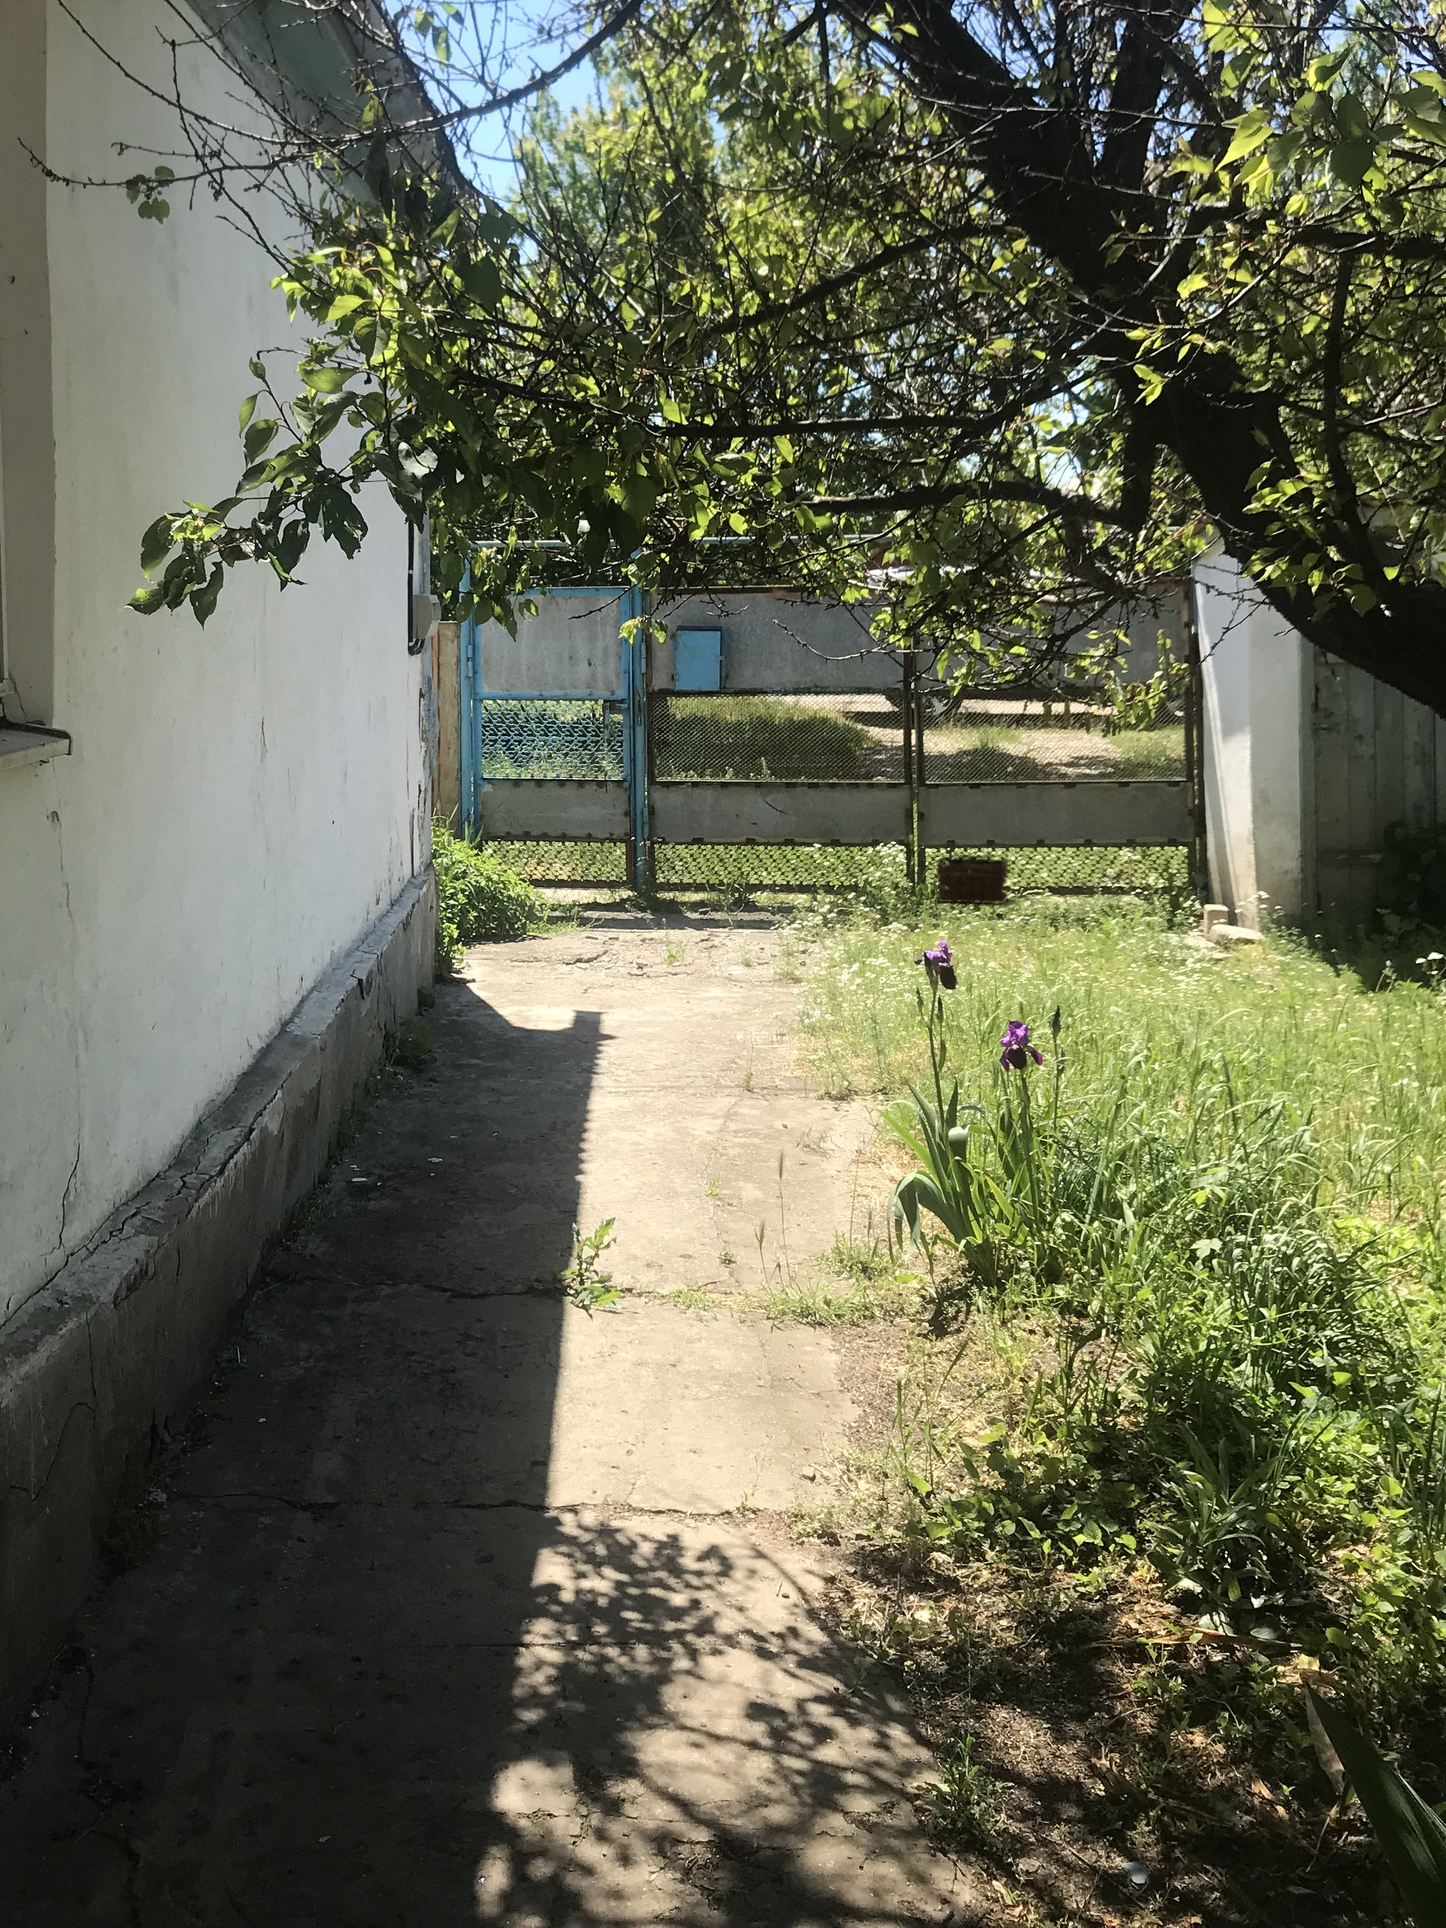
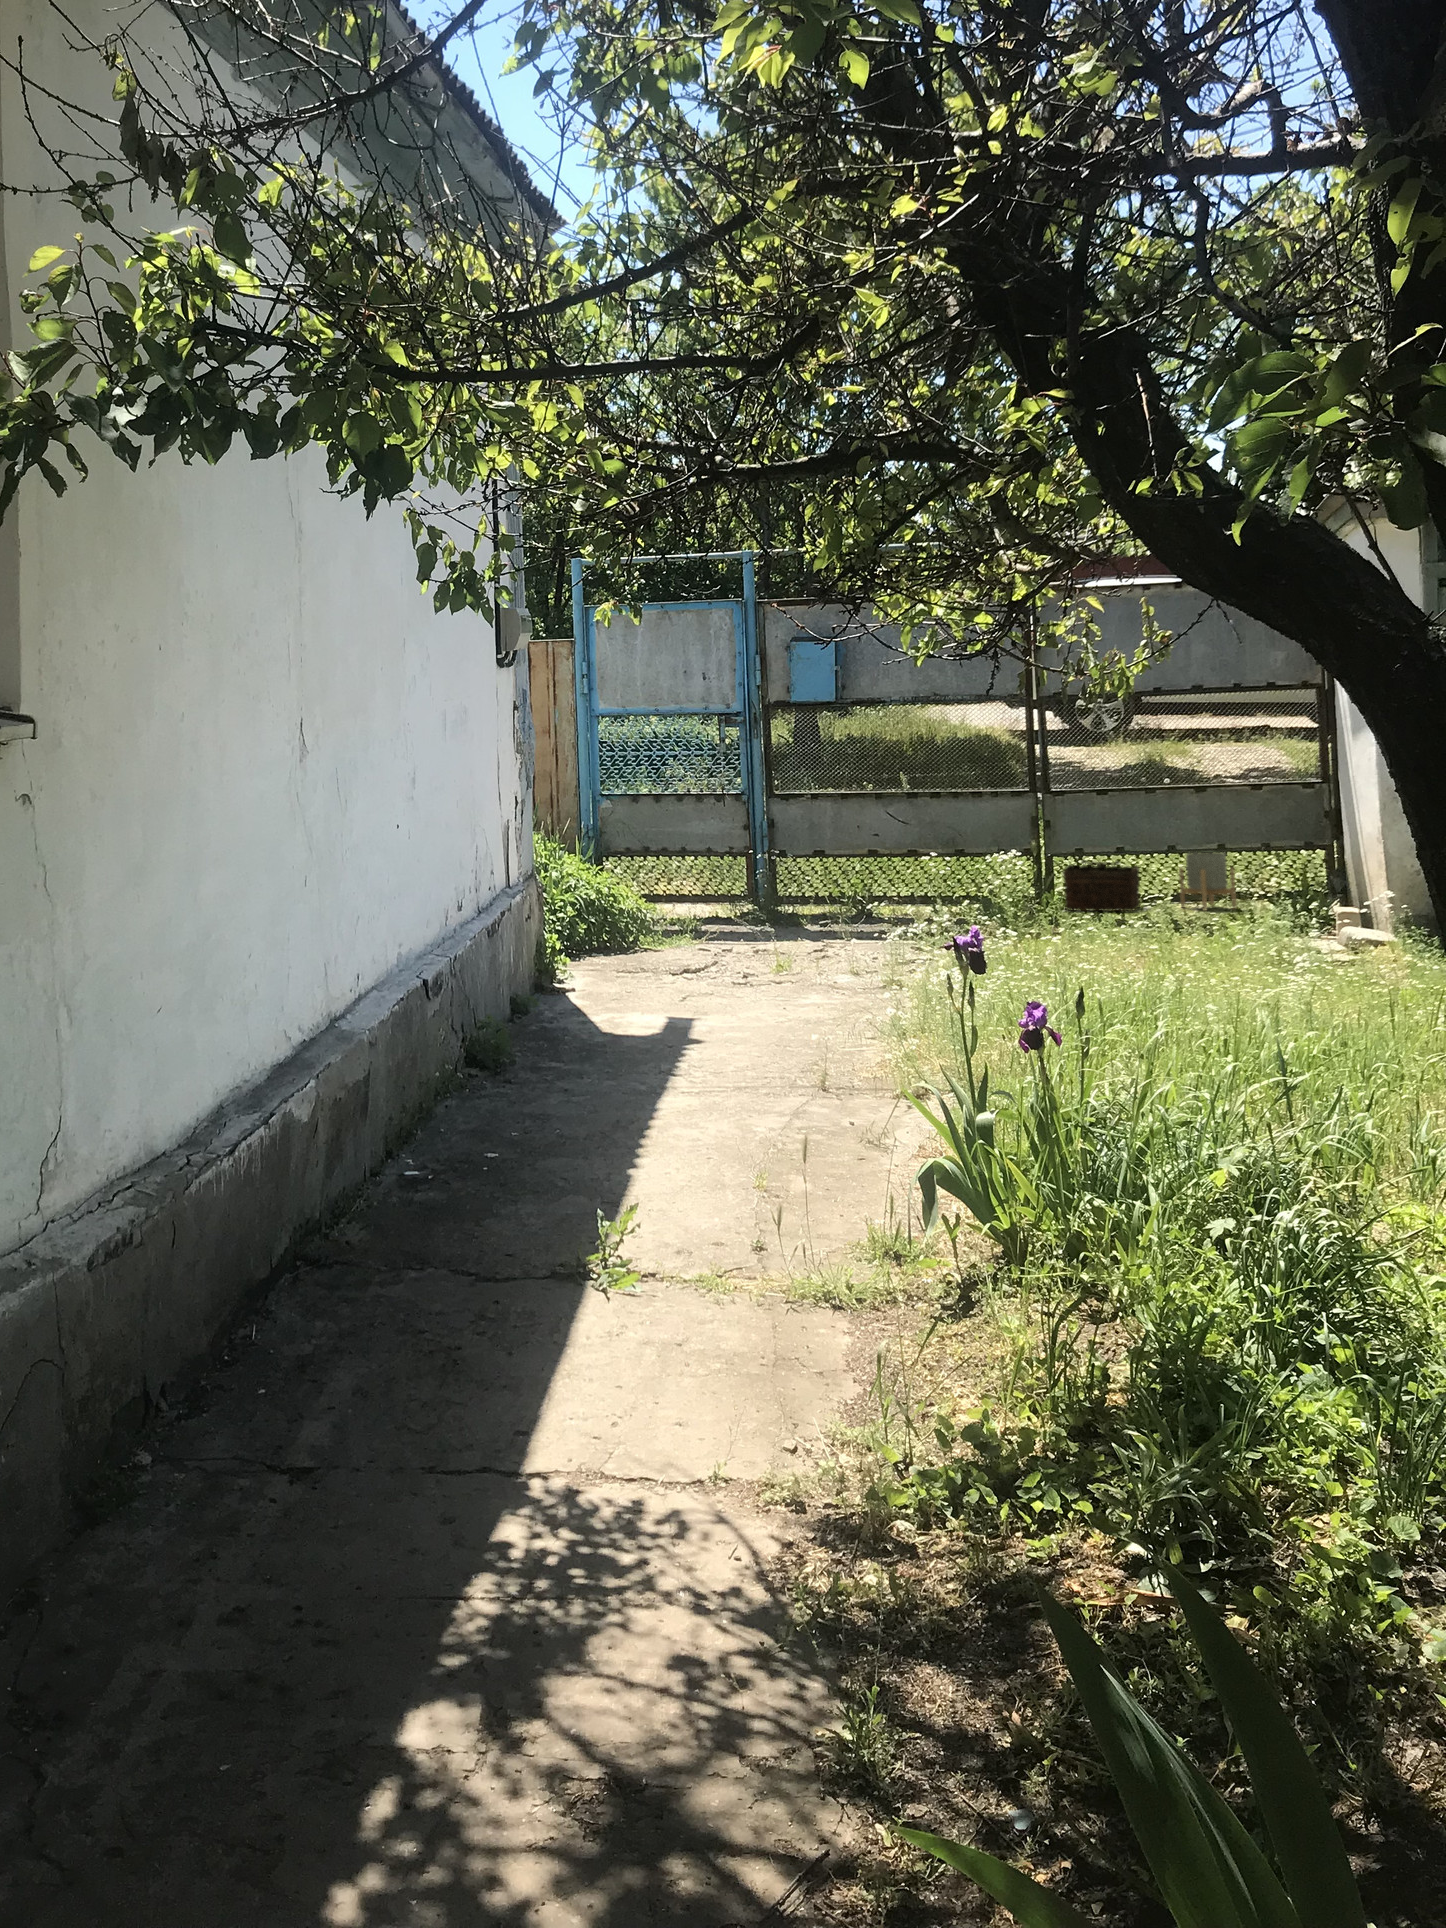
planter: none [1045,846,1099,904] -> present [1179,852,1236,911]

